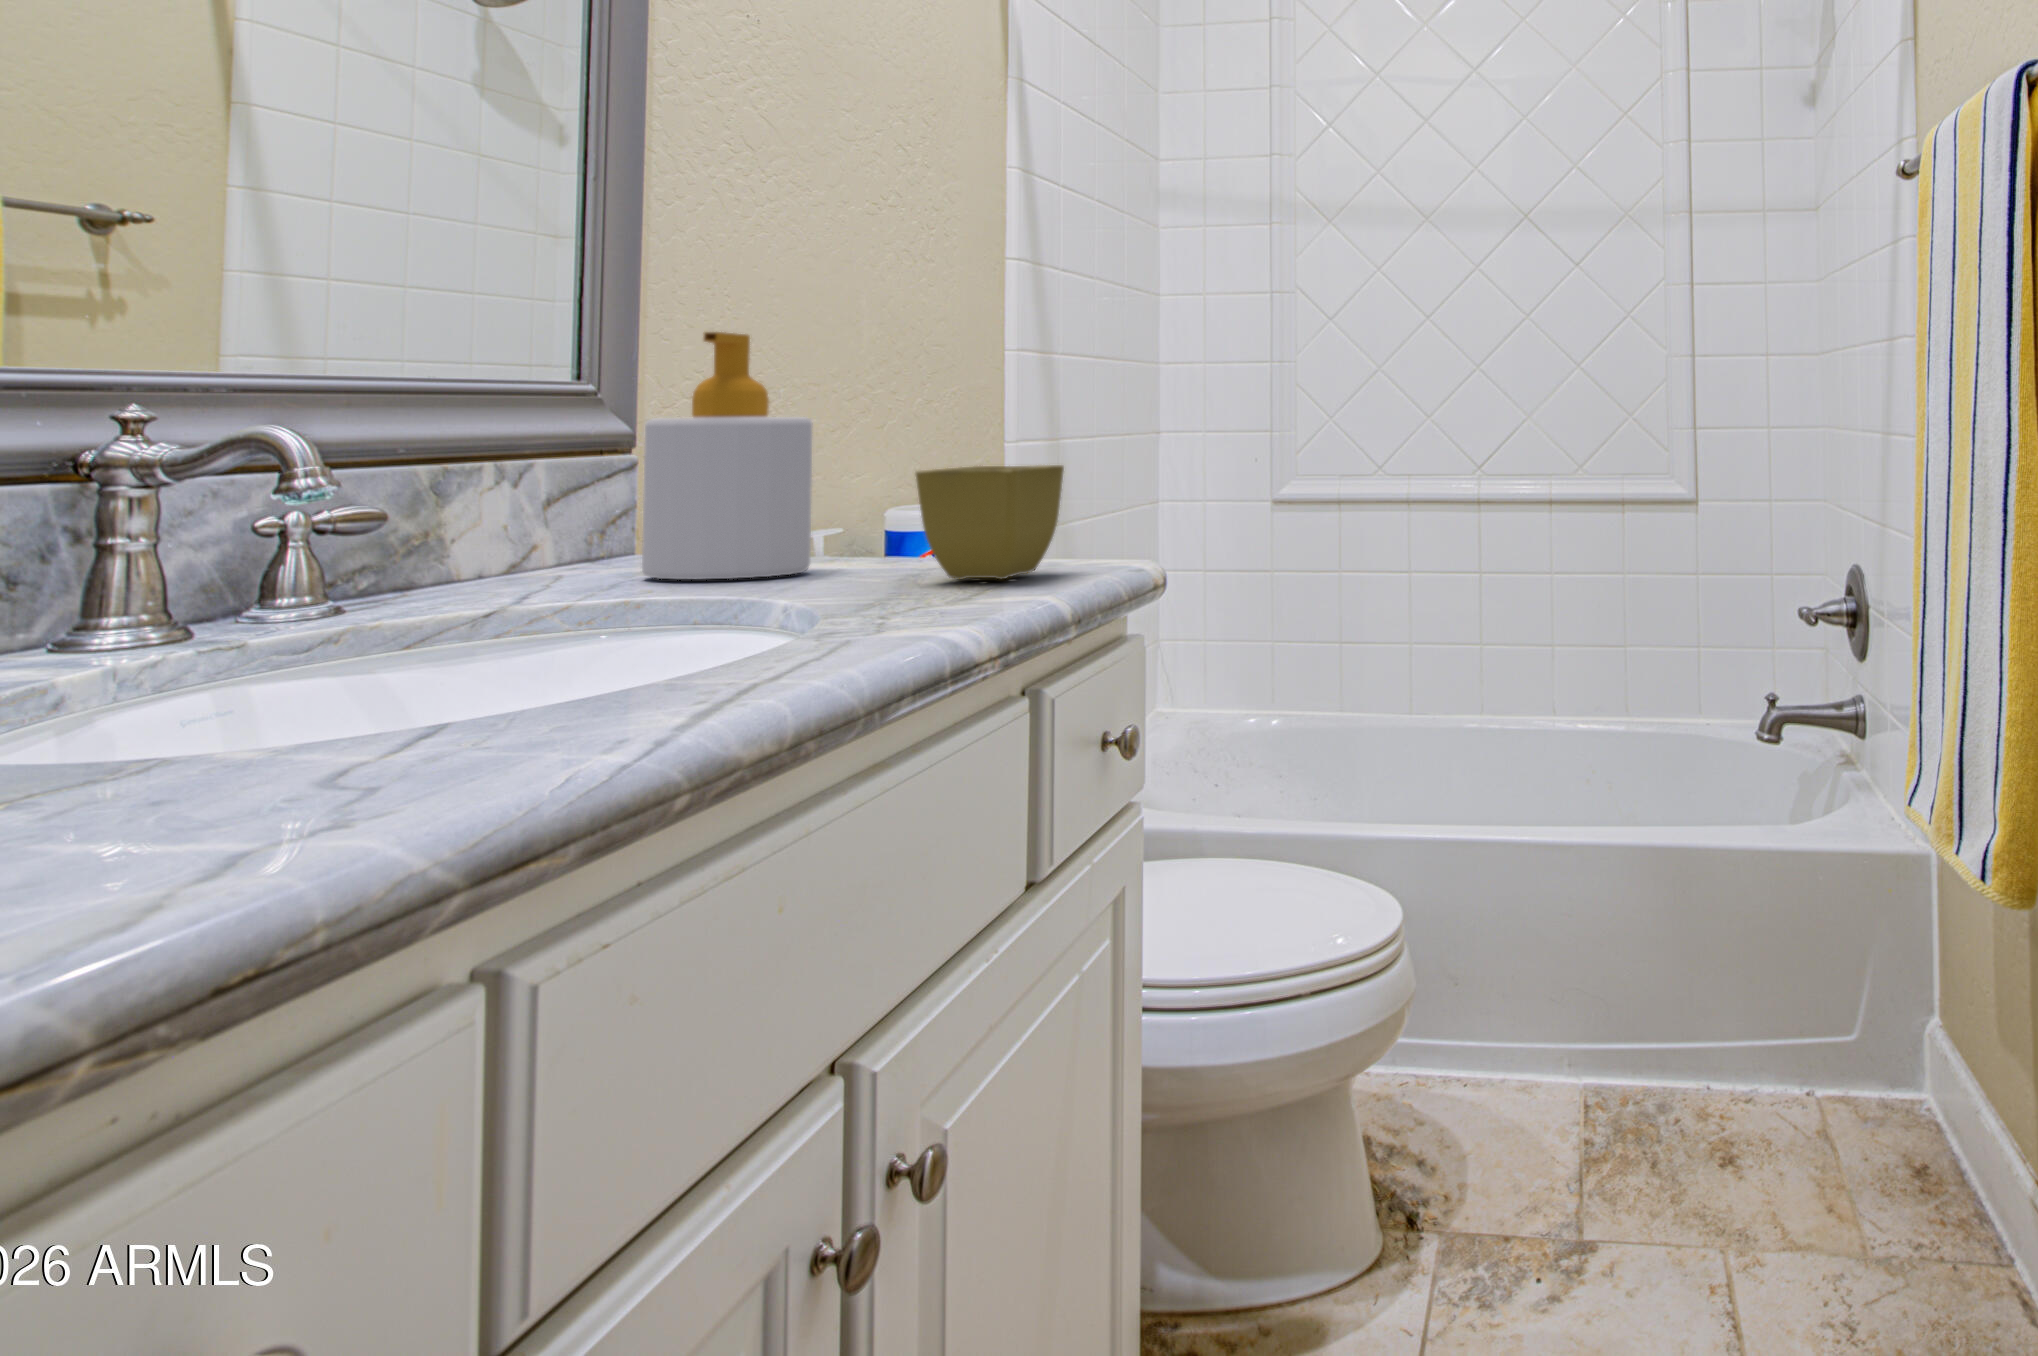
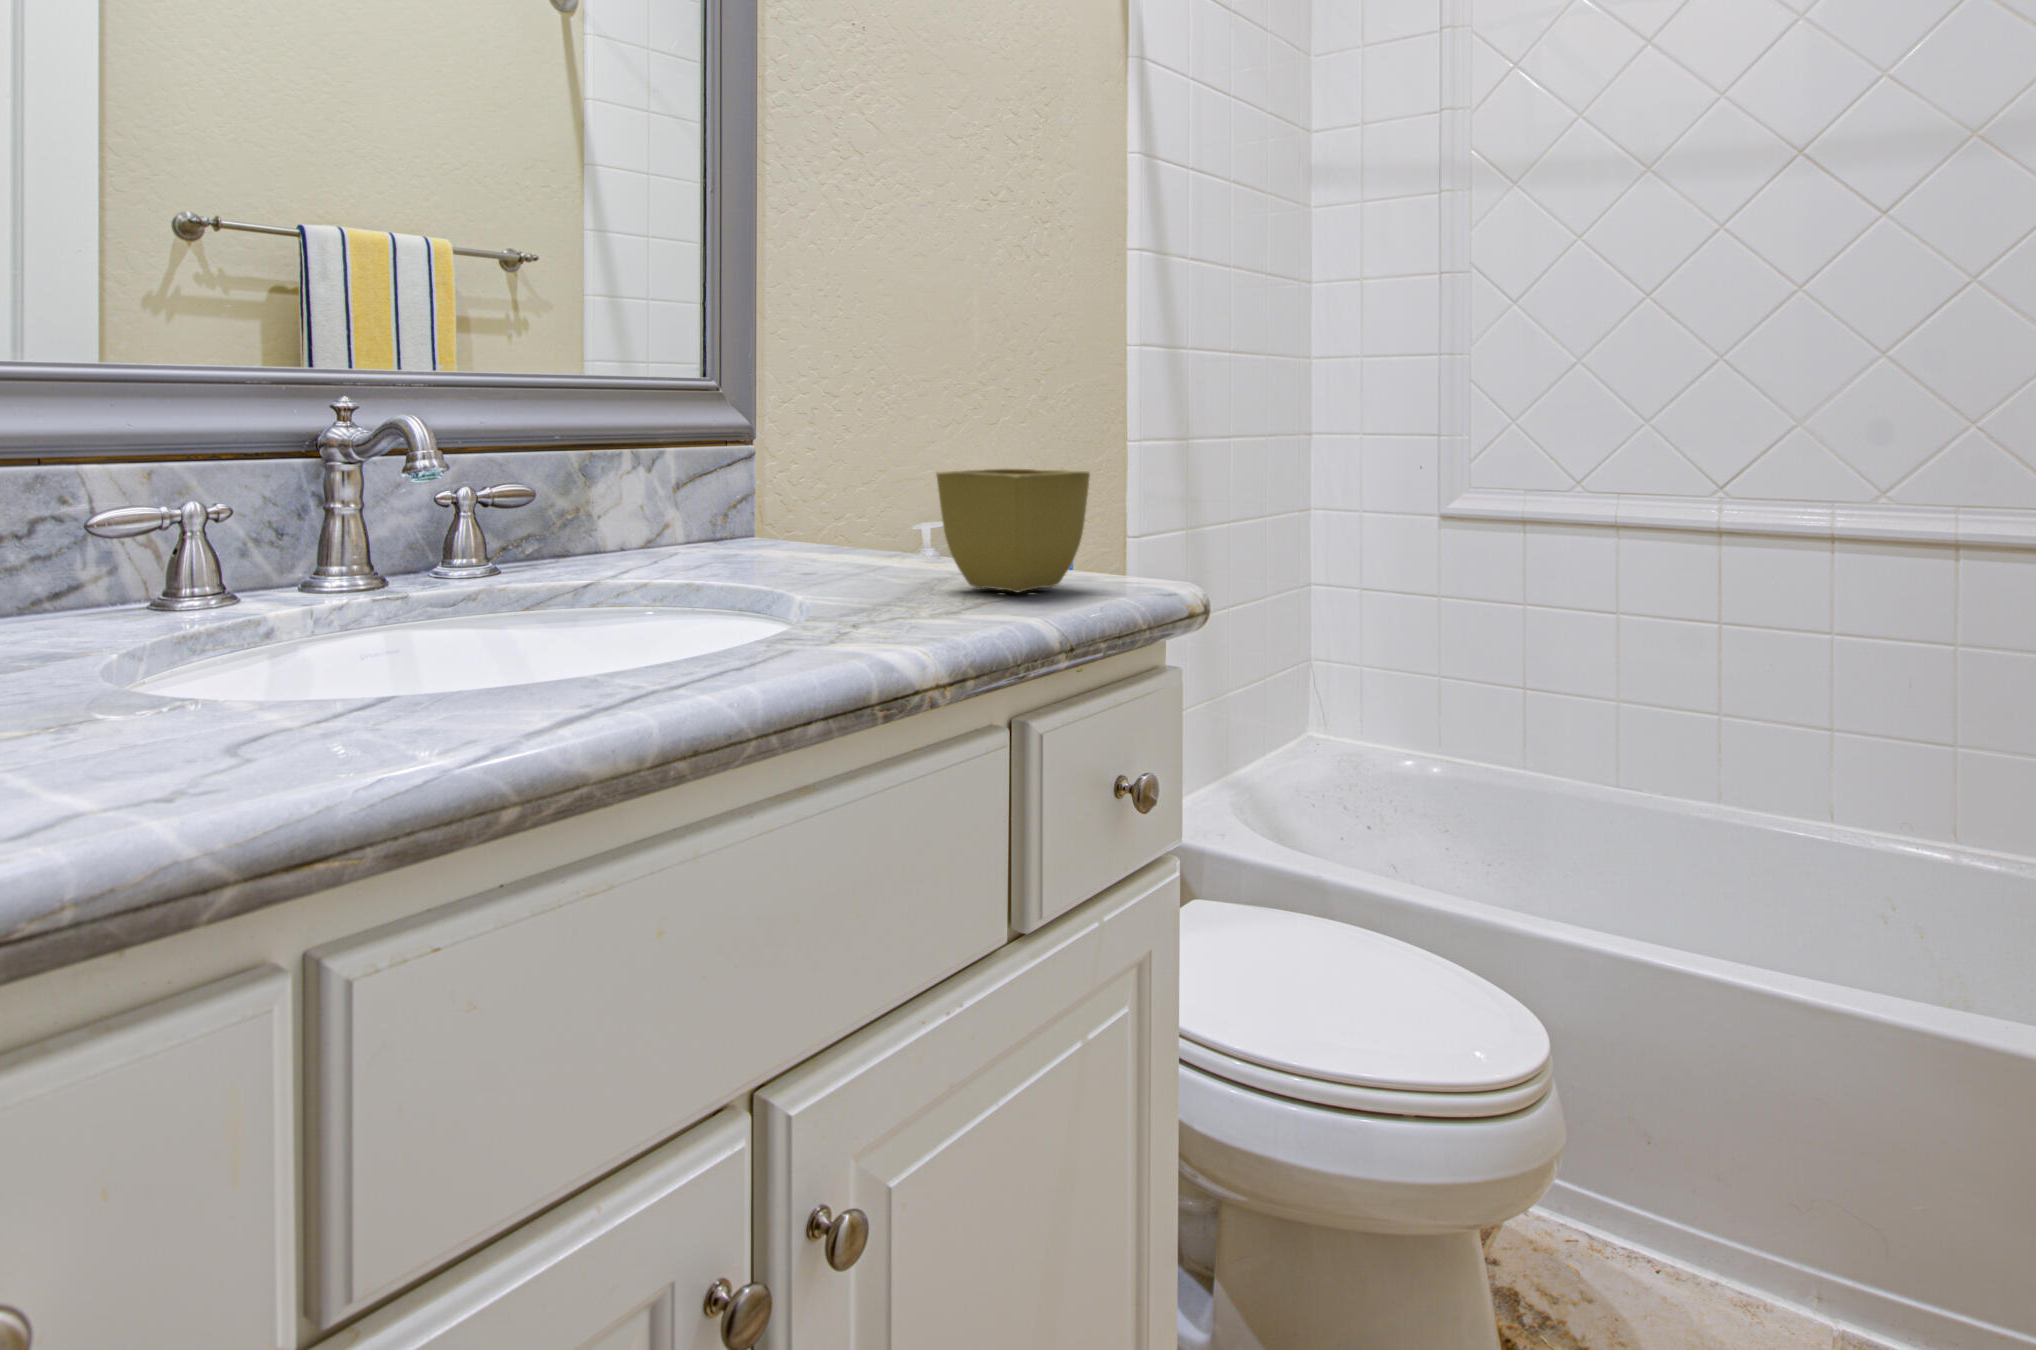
soap bottle: present [642,332,812,579] -> none [735,331,870,567]

